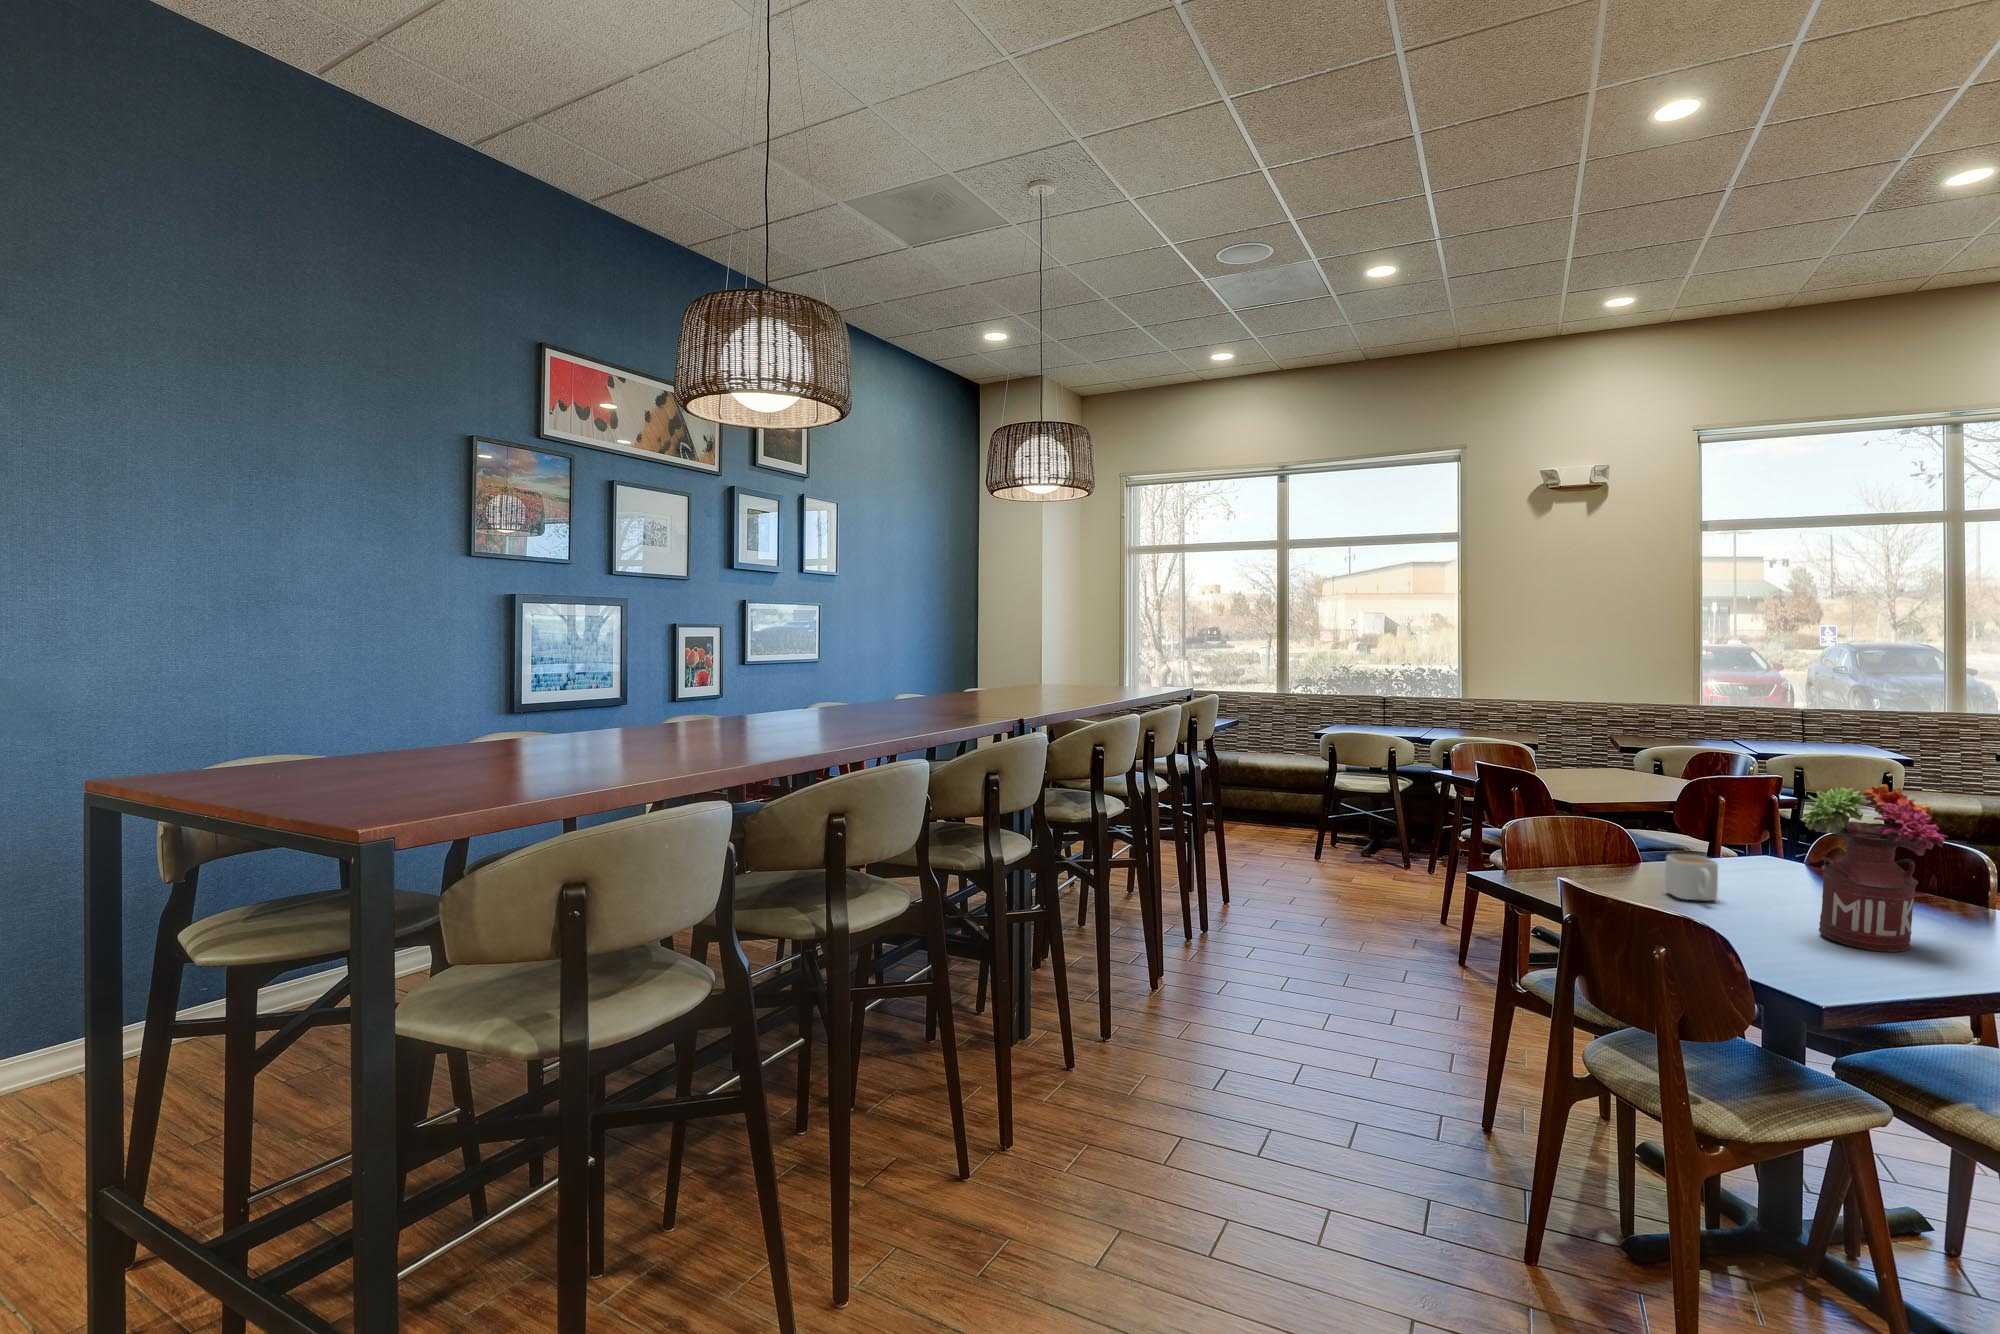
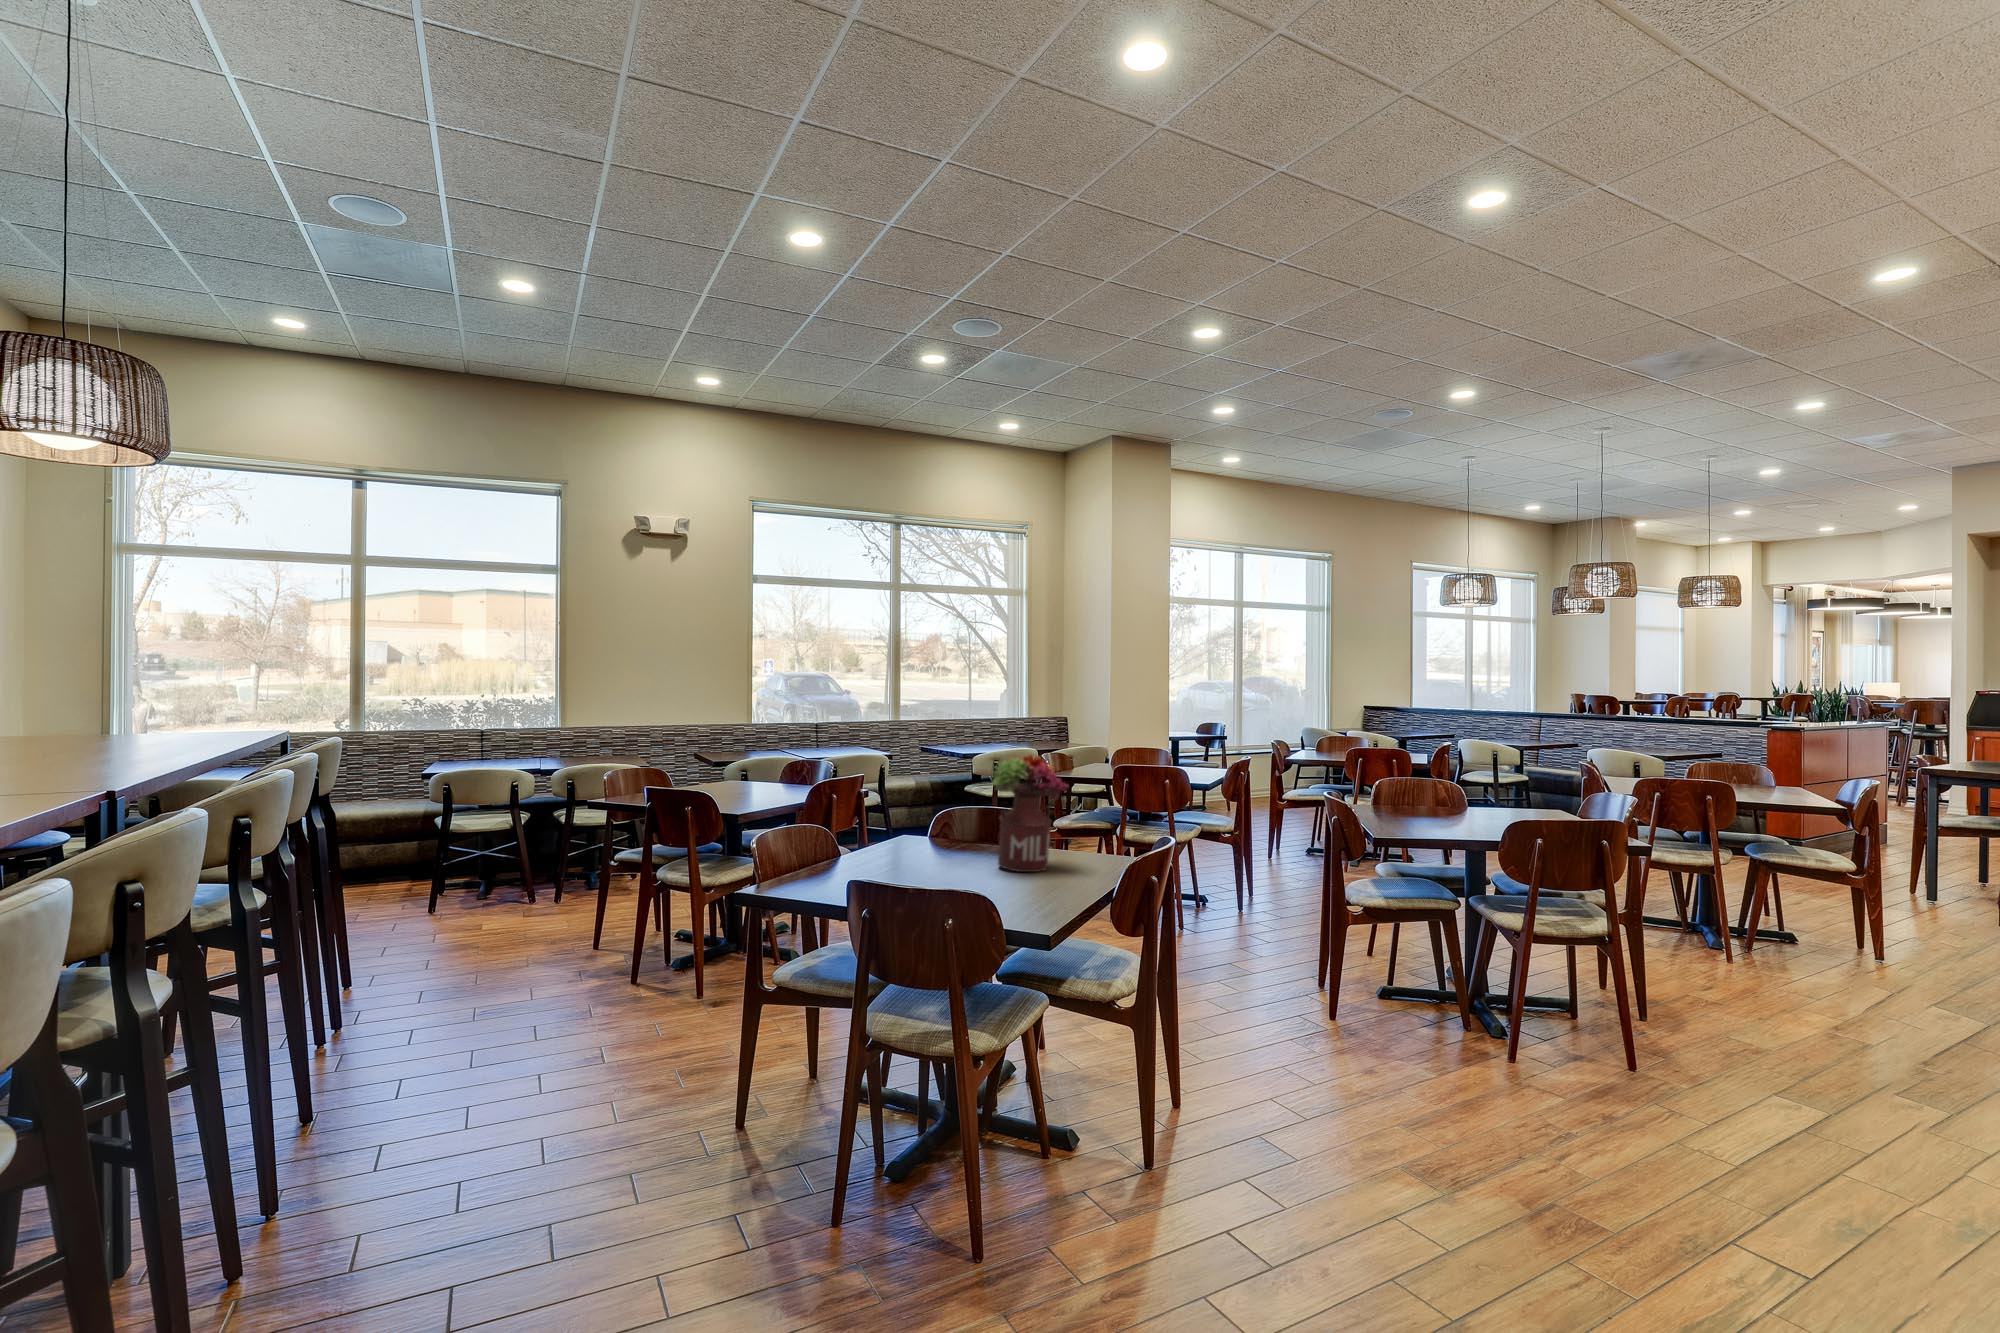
mug: present [1665,854,1718,901] -> none [886,826,925,862]

